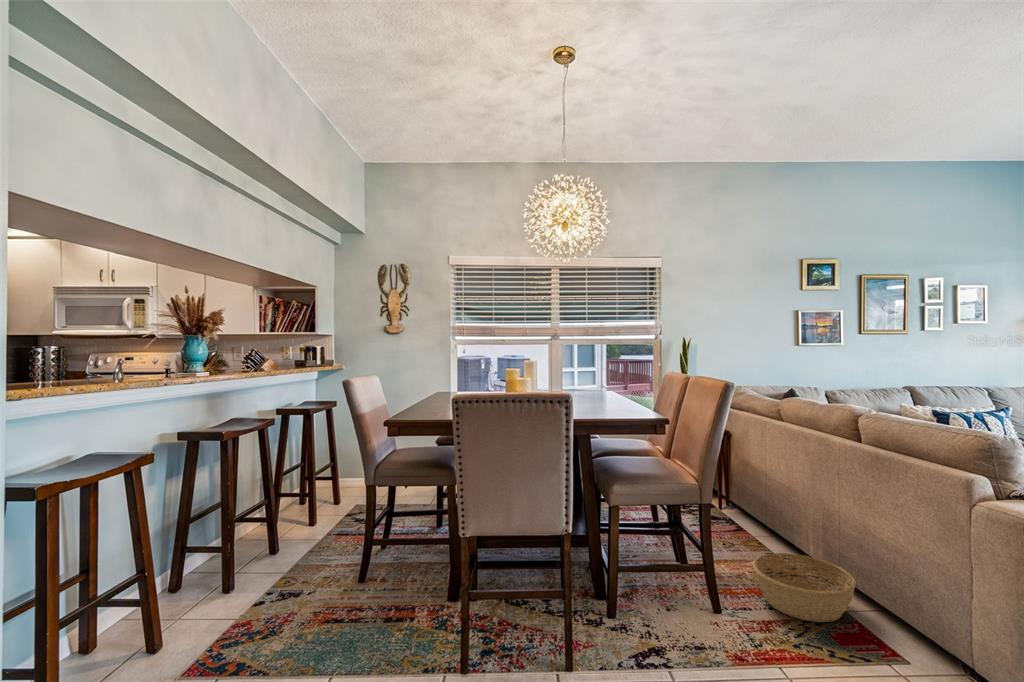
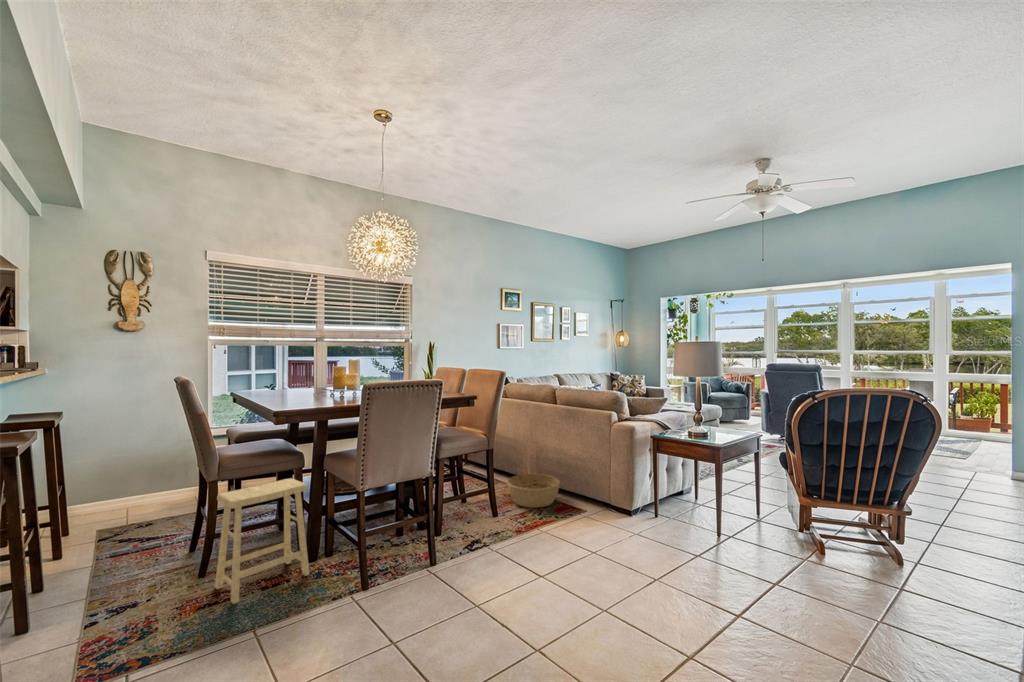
footstool: none [349,501,436,632] -> present [215,478,309,604]

